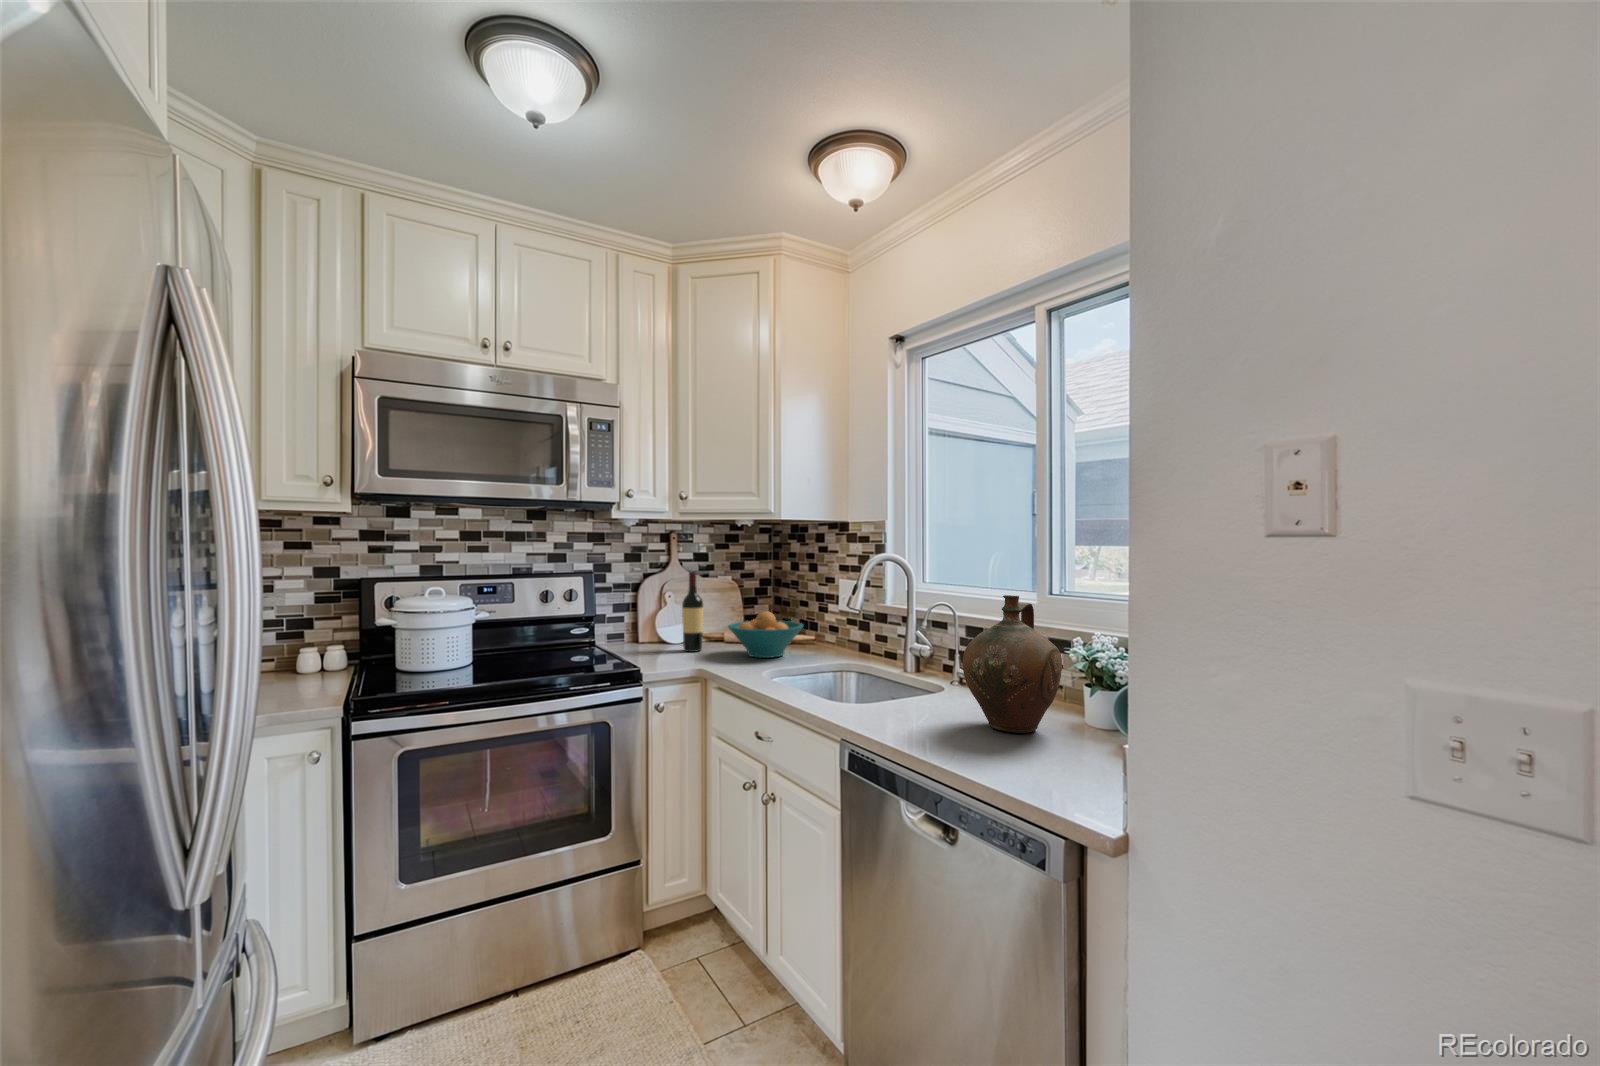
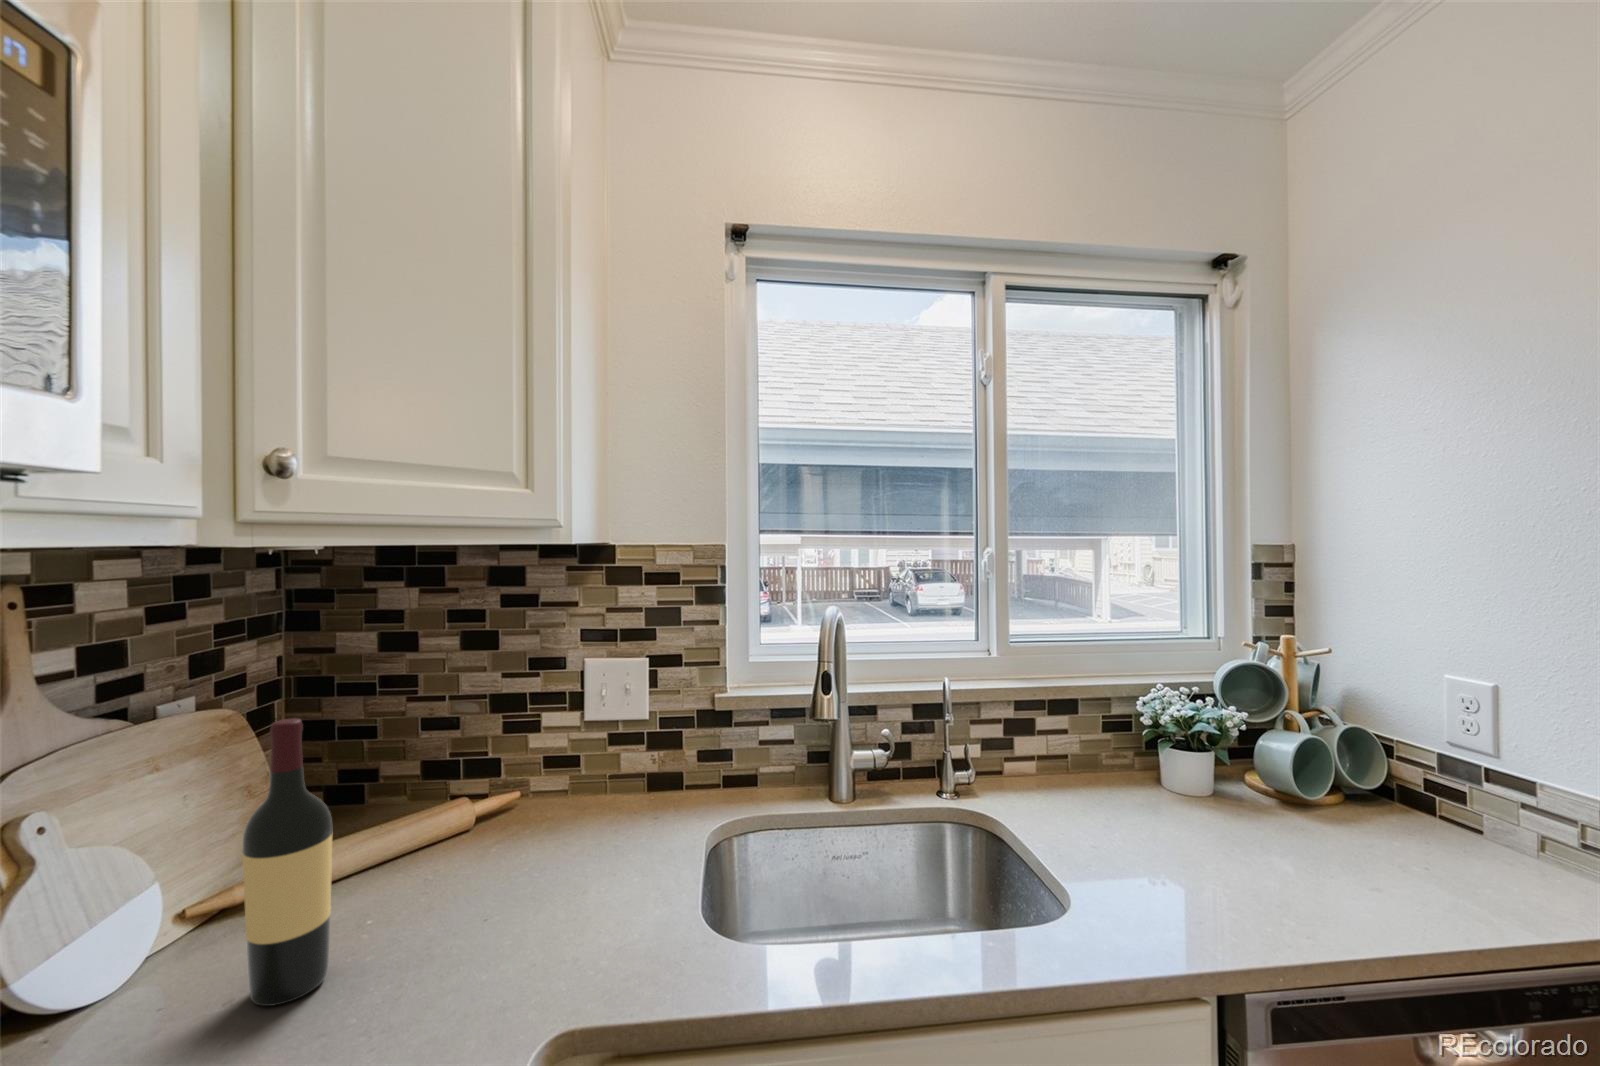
ceramic jug: present [962,595,1062,733] -> none [1139,659,1290,848]
fruit bowl: present [728,611,803,658] -> none [433,773,641,909]

